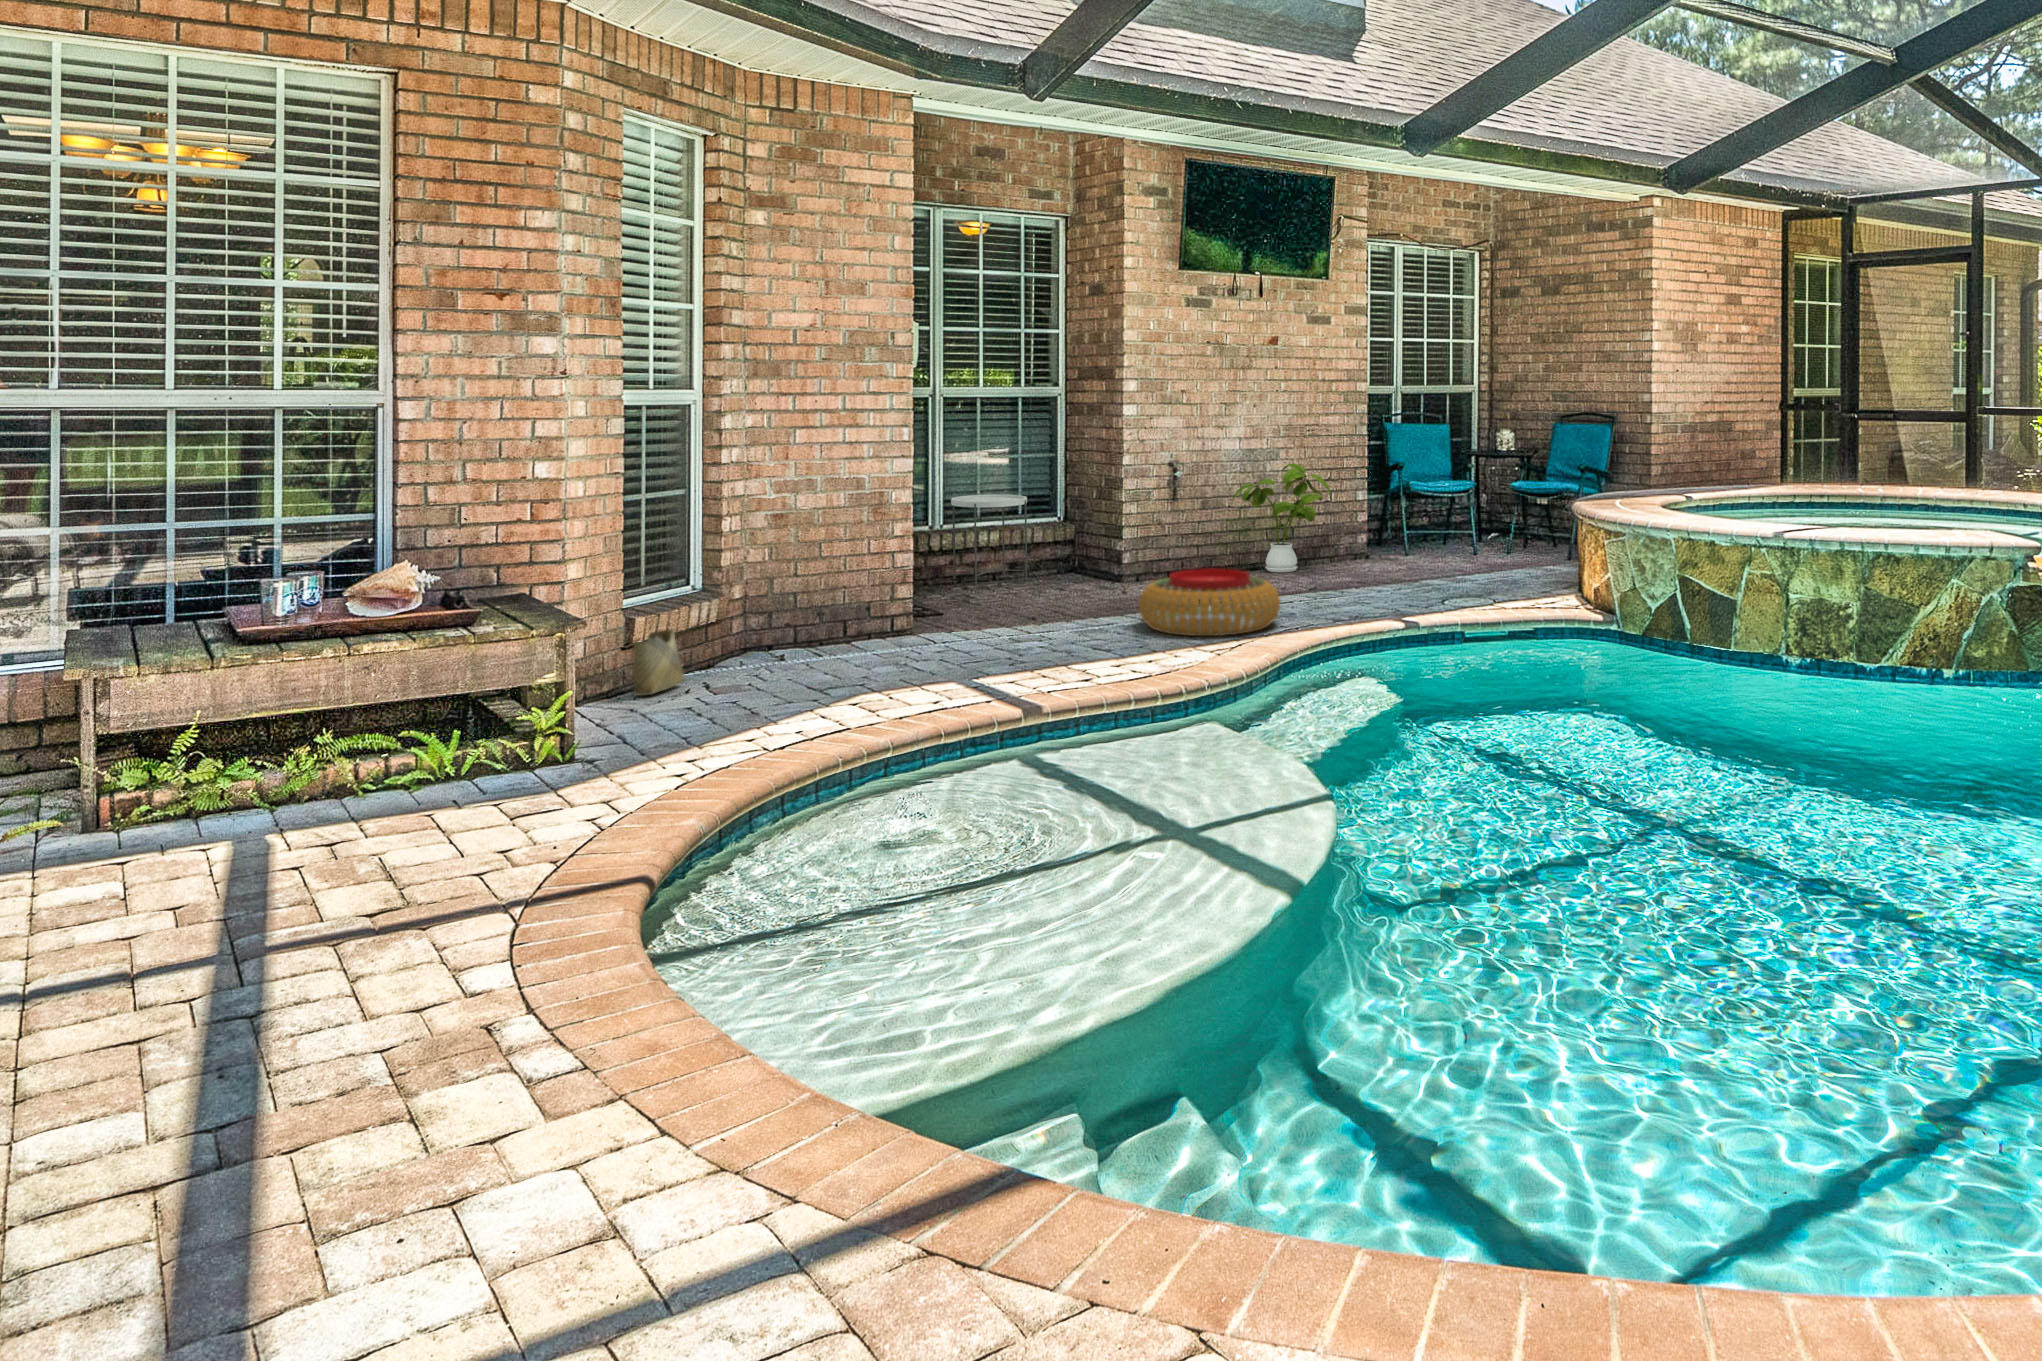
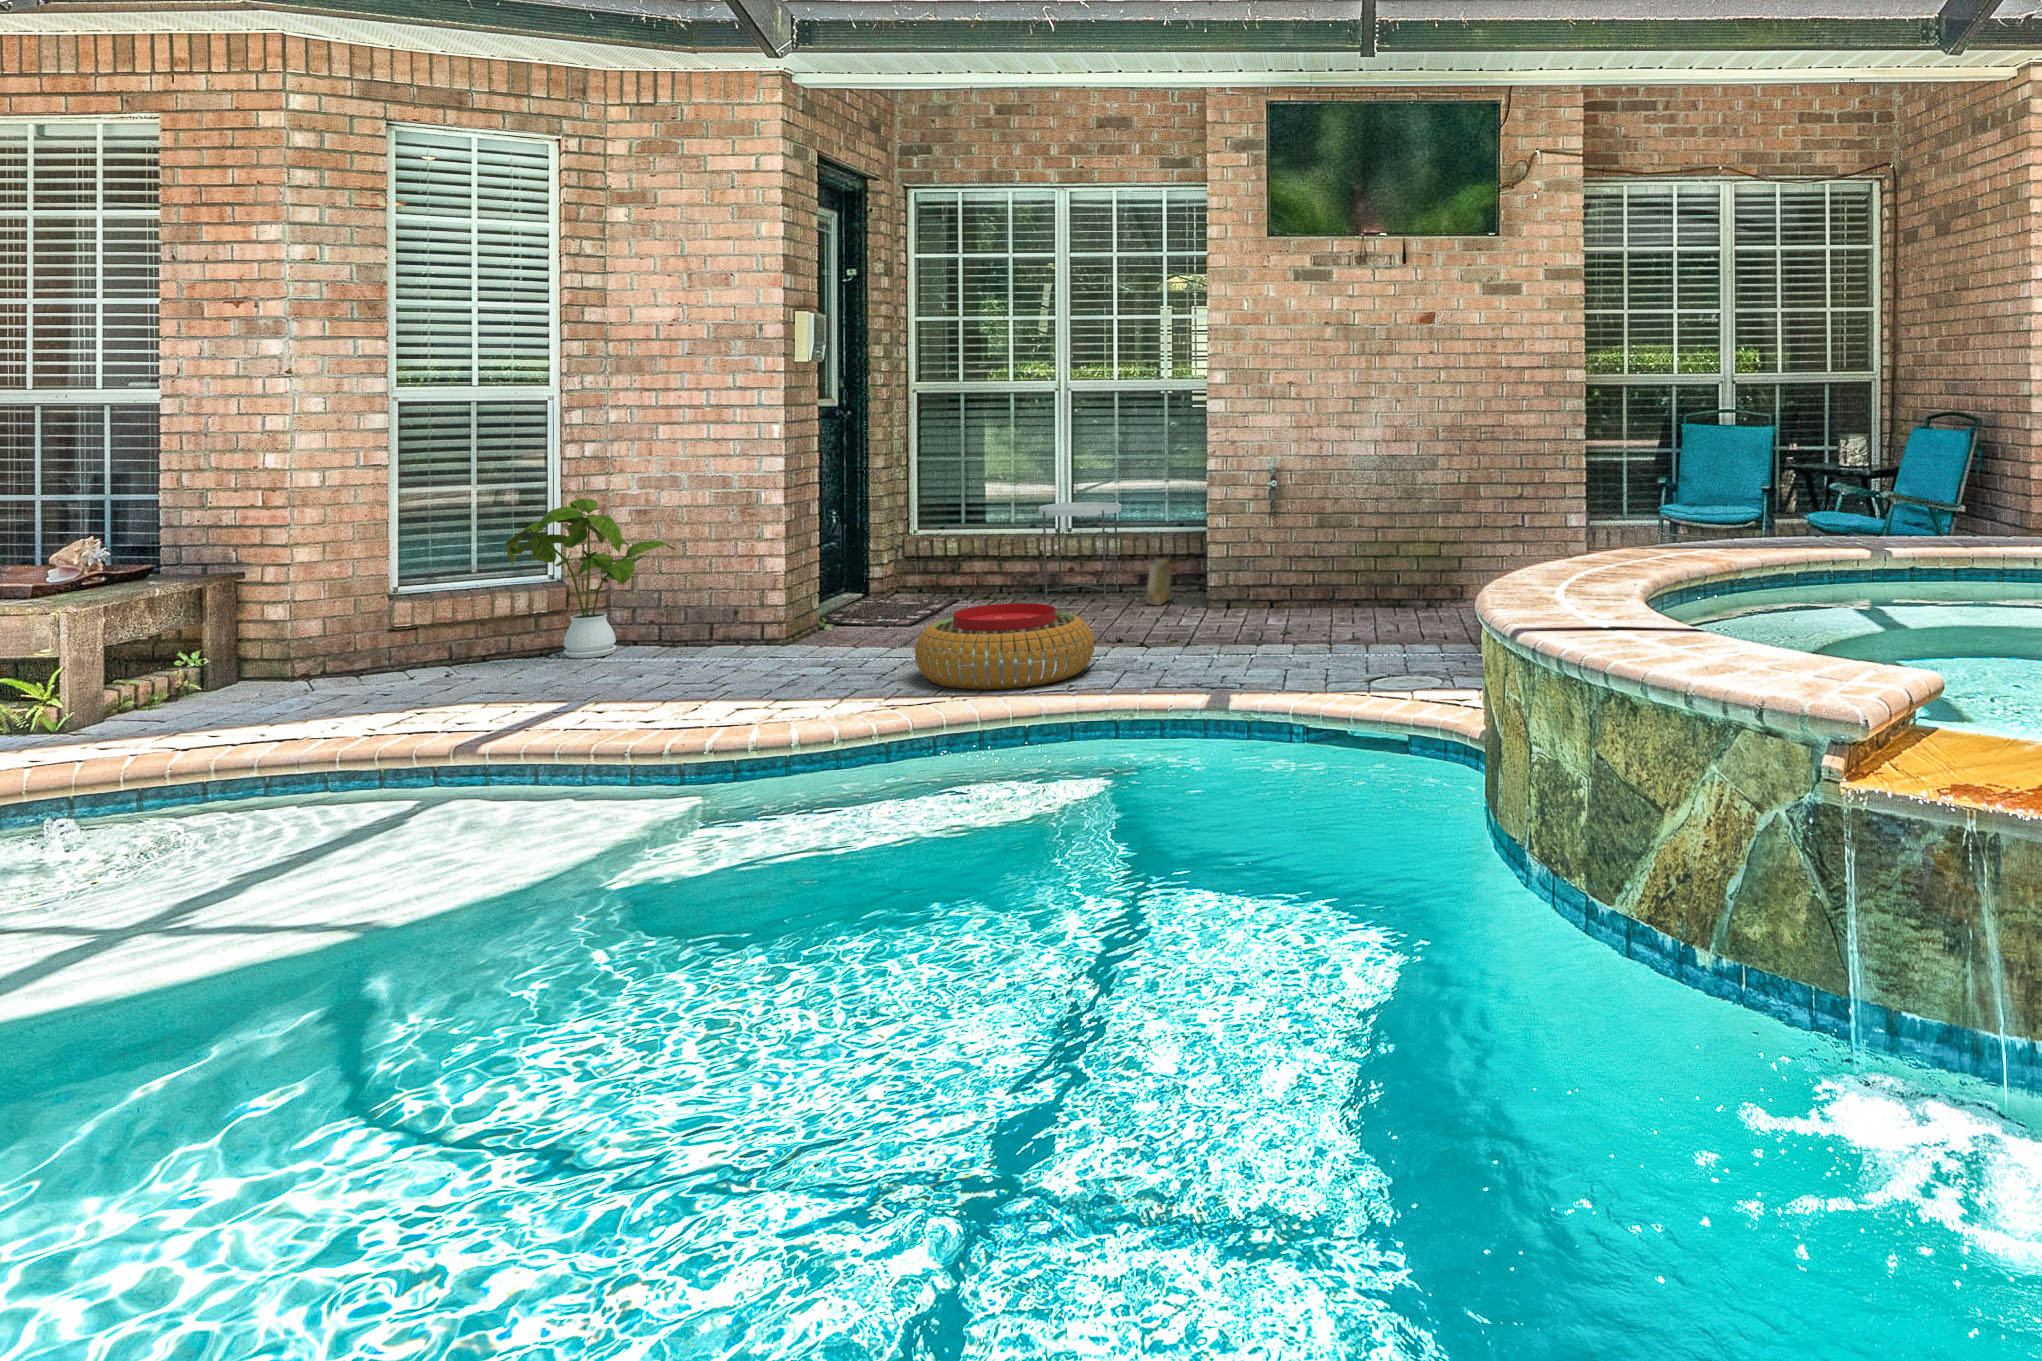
house plant: present [1232,463,1331,573] -> present [504,498,675,658]
woven basket: present [631,605,685,696] -> present [1145,540,1174,605]

